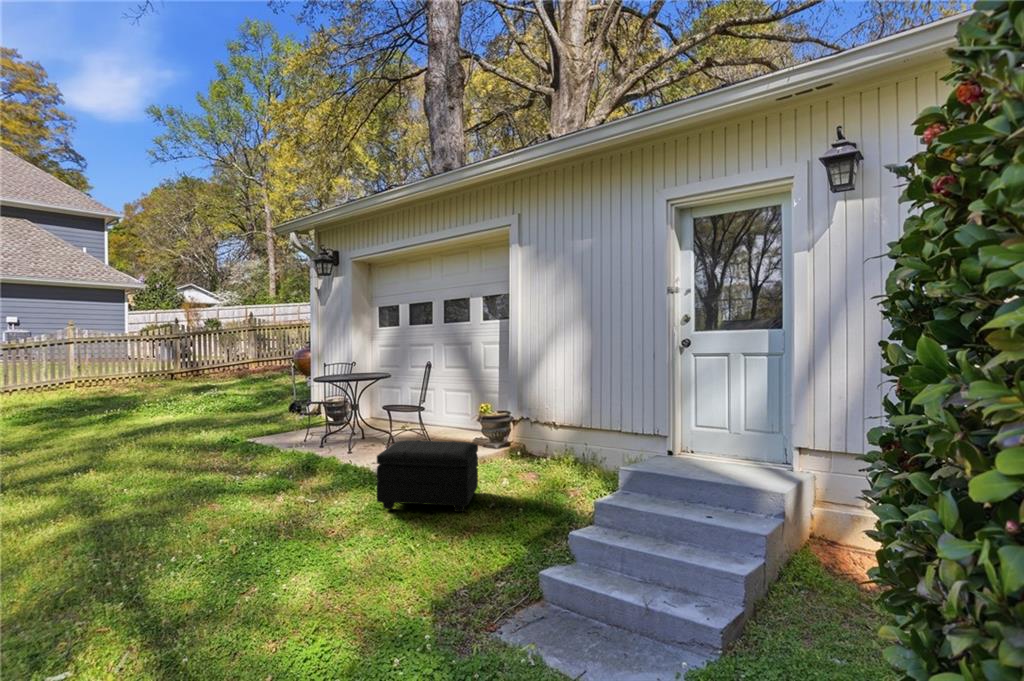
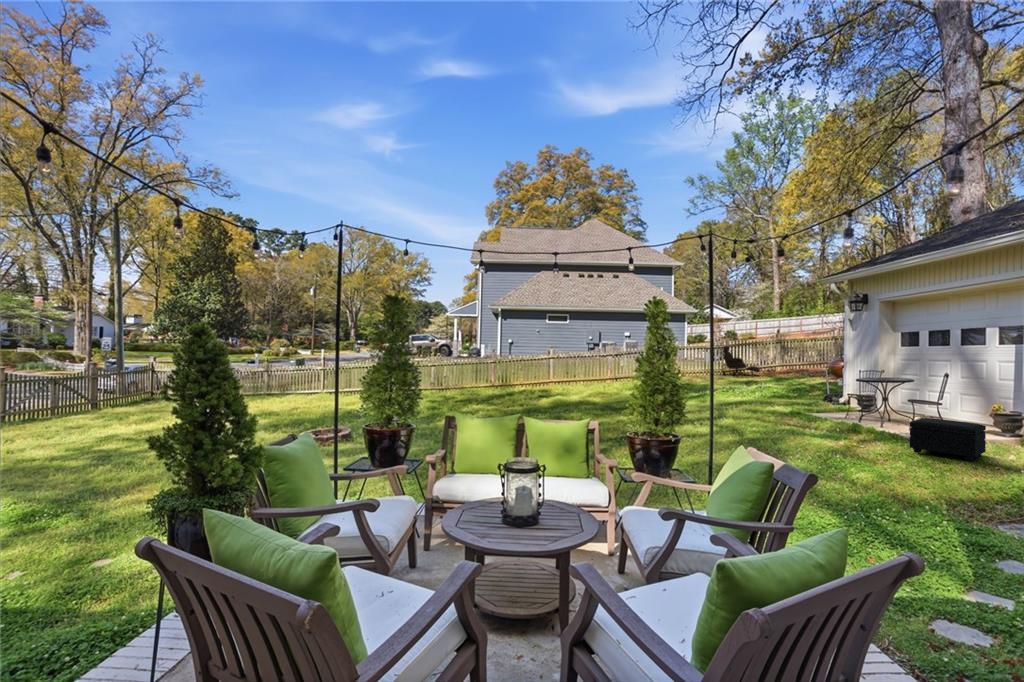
lounge chair: none [168,335,226,379] -> present [723,346,760,375]

